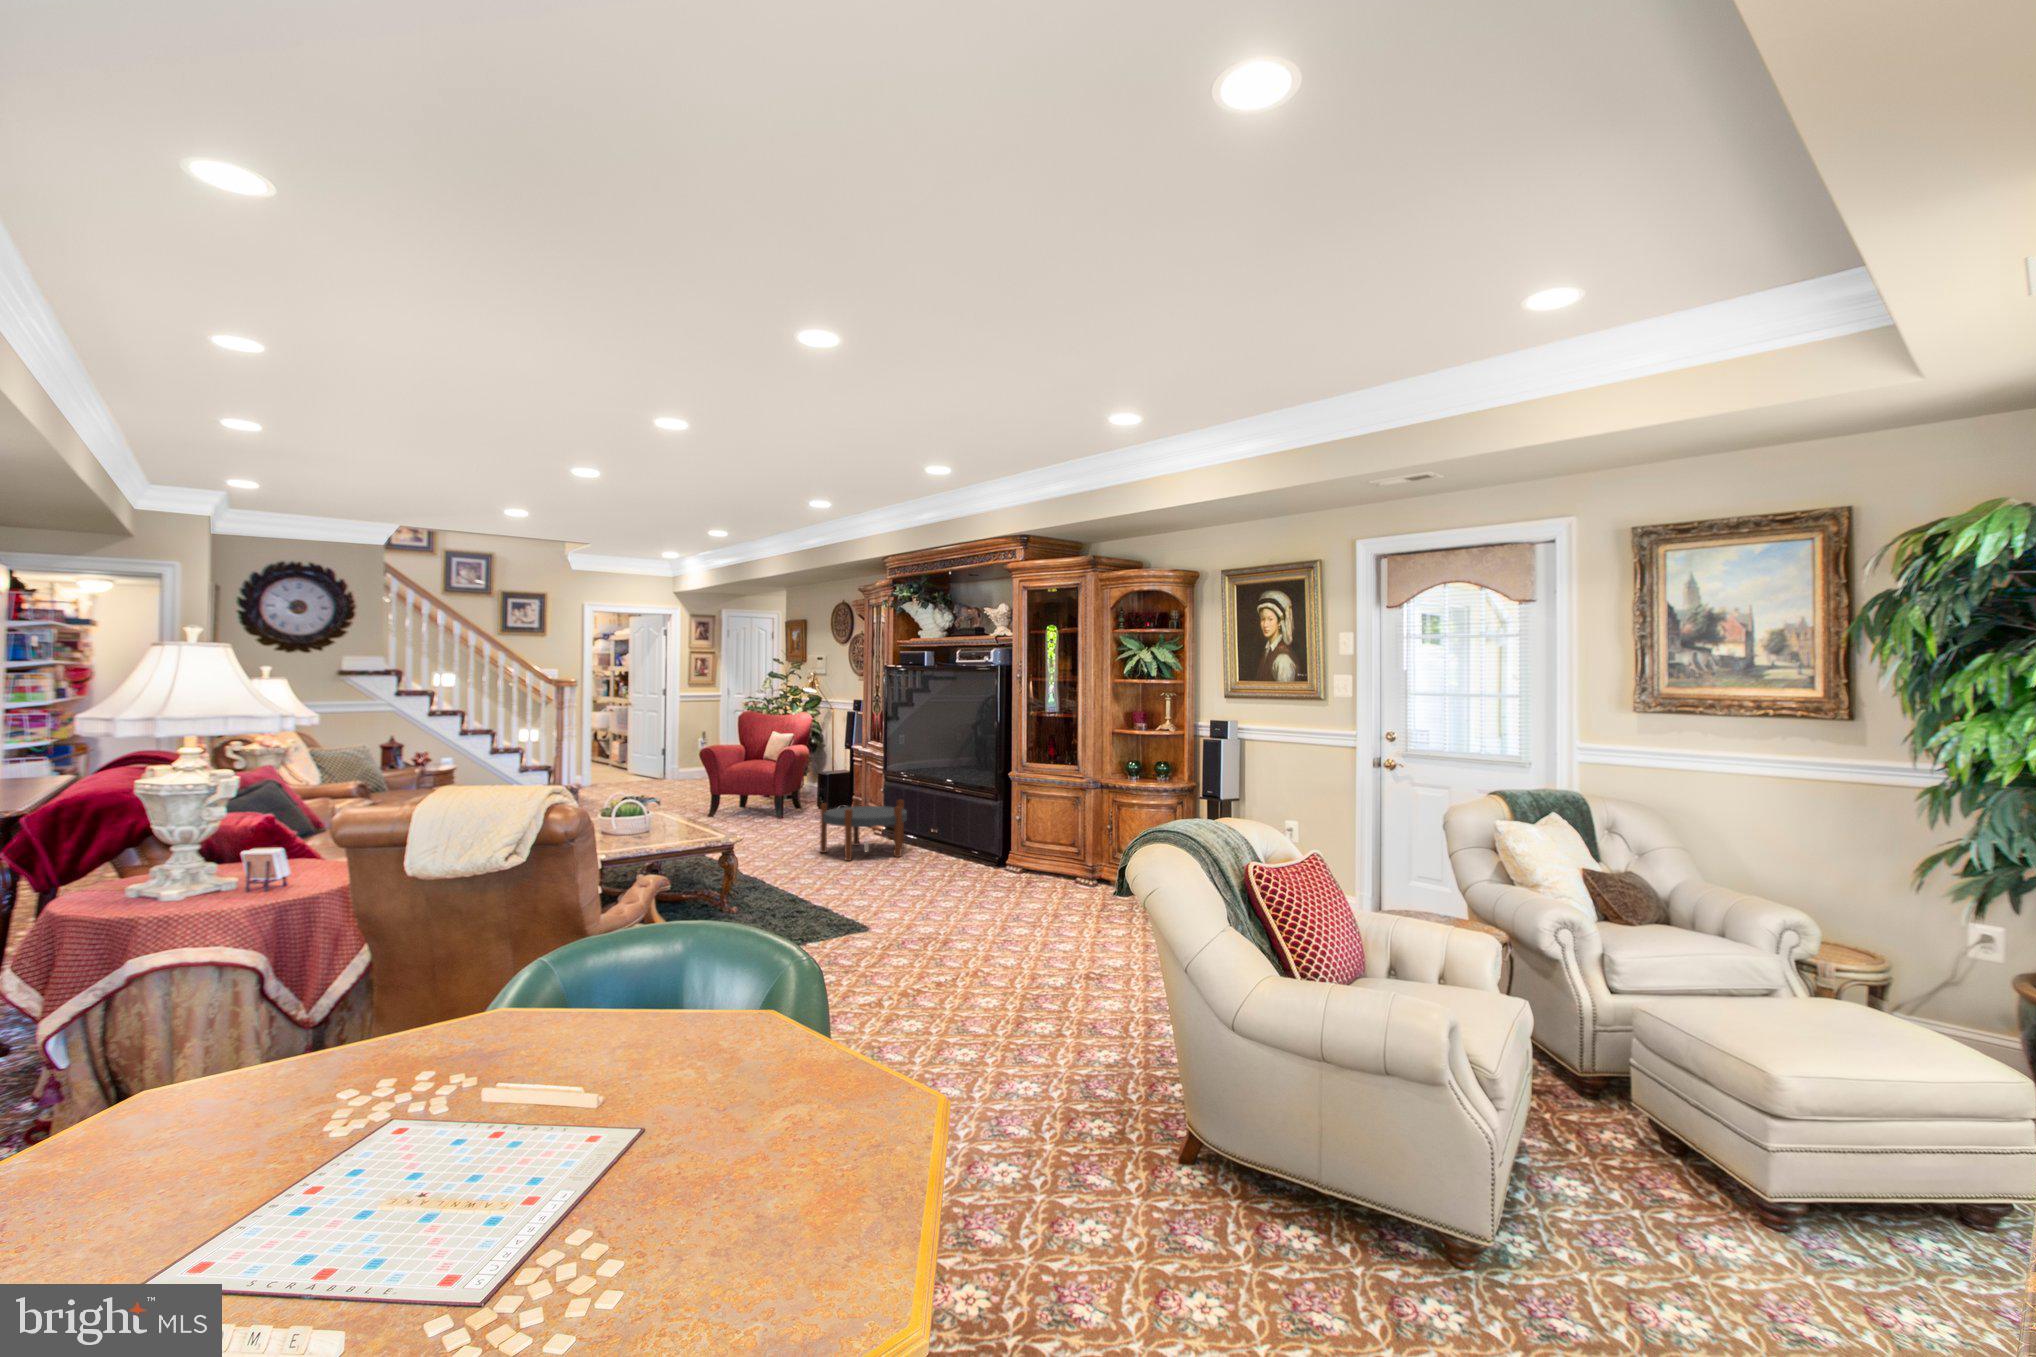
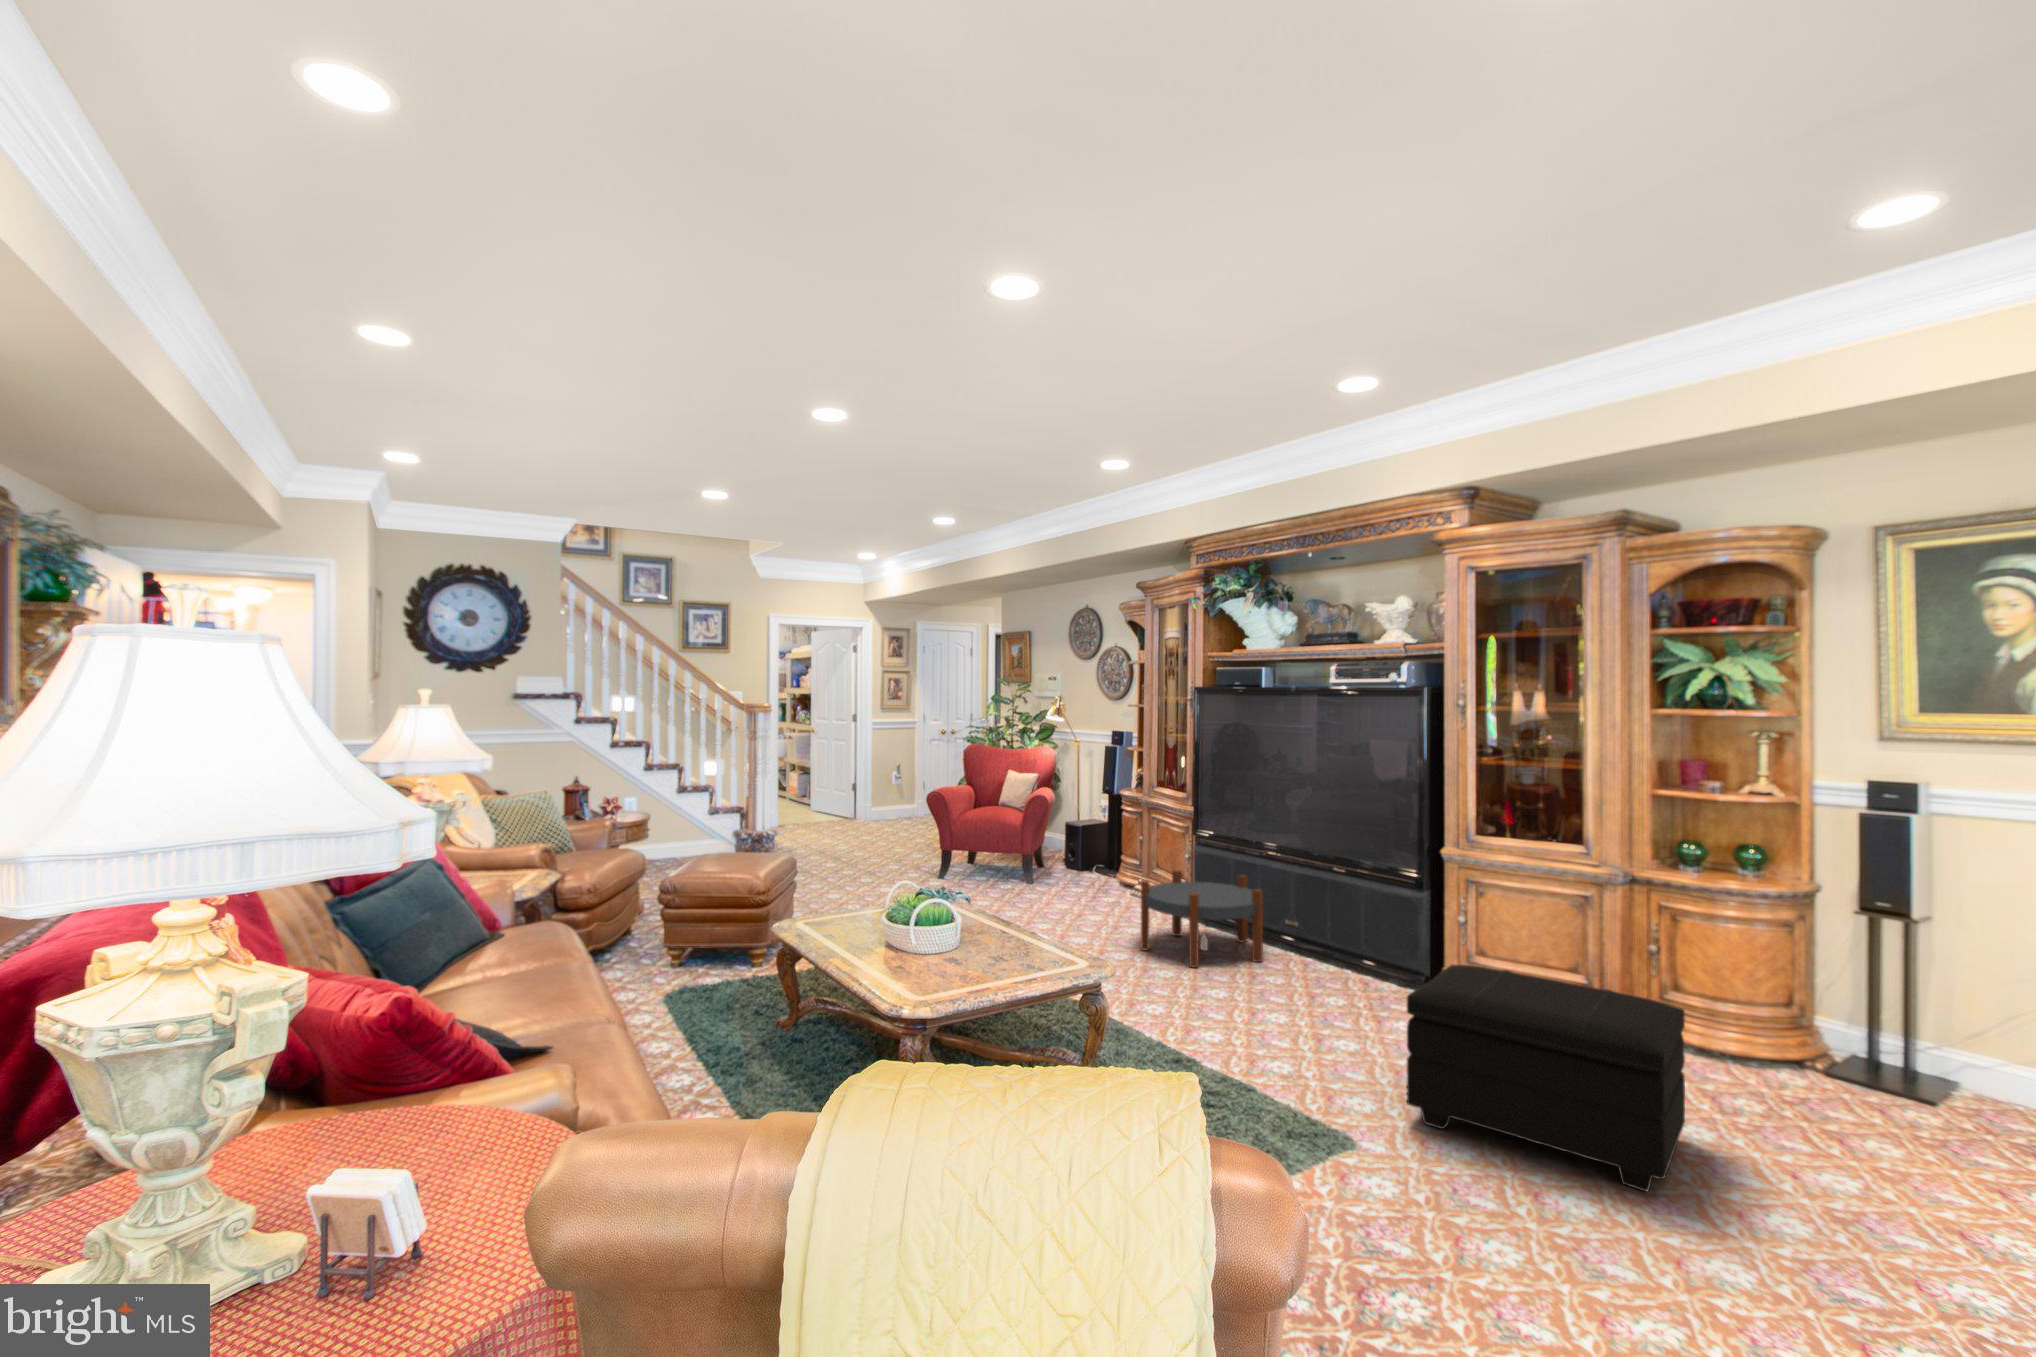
footstool: none [895,835,1048,941] -> present [1407,965,1685,1191]

